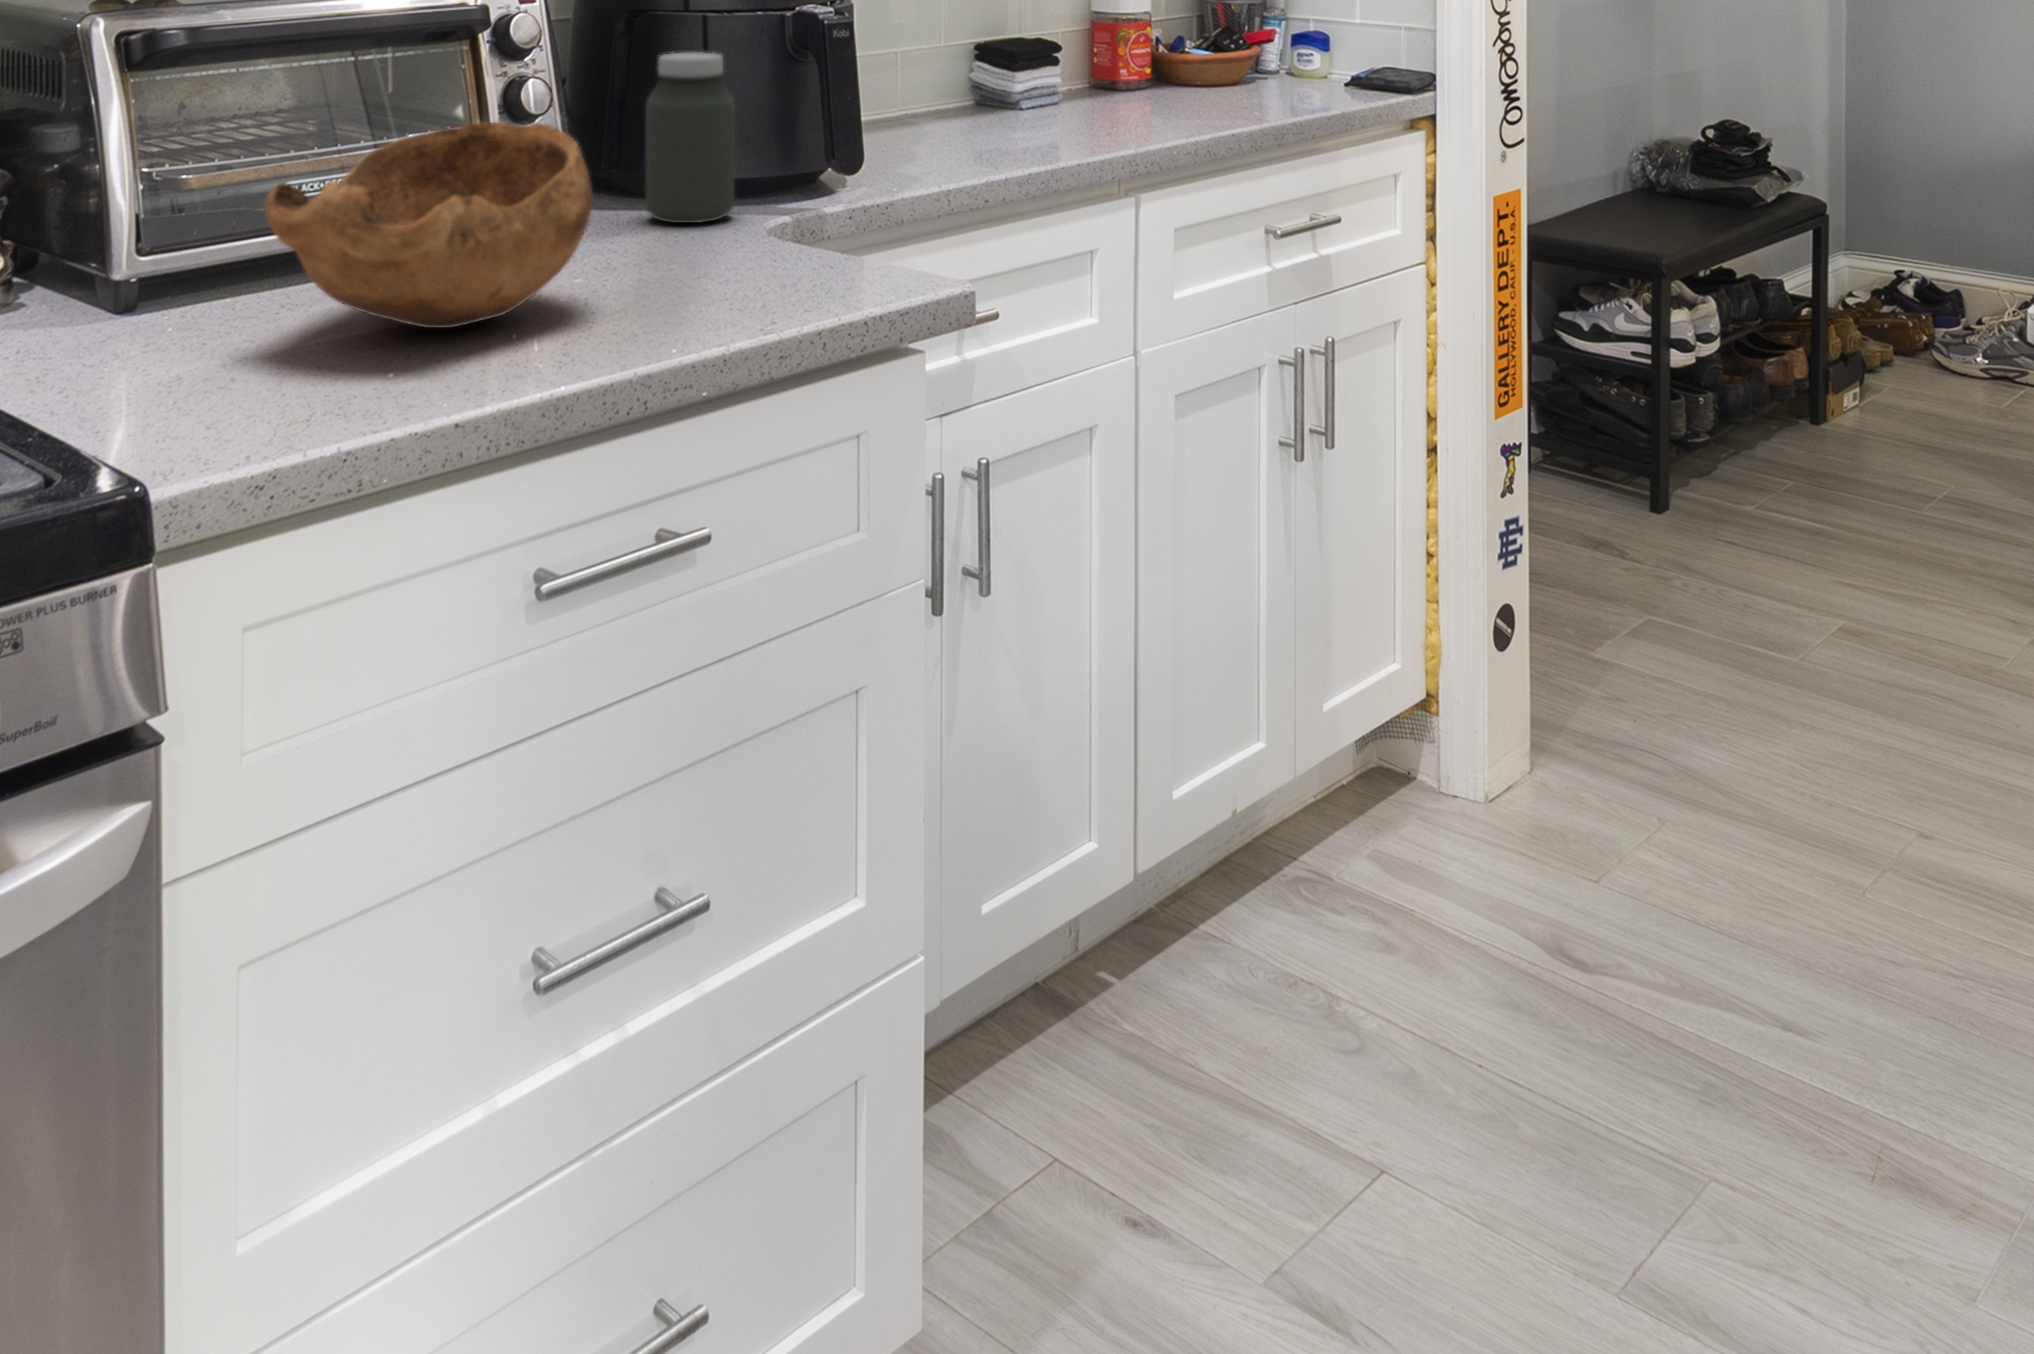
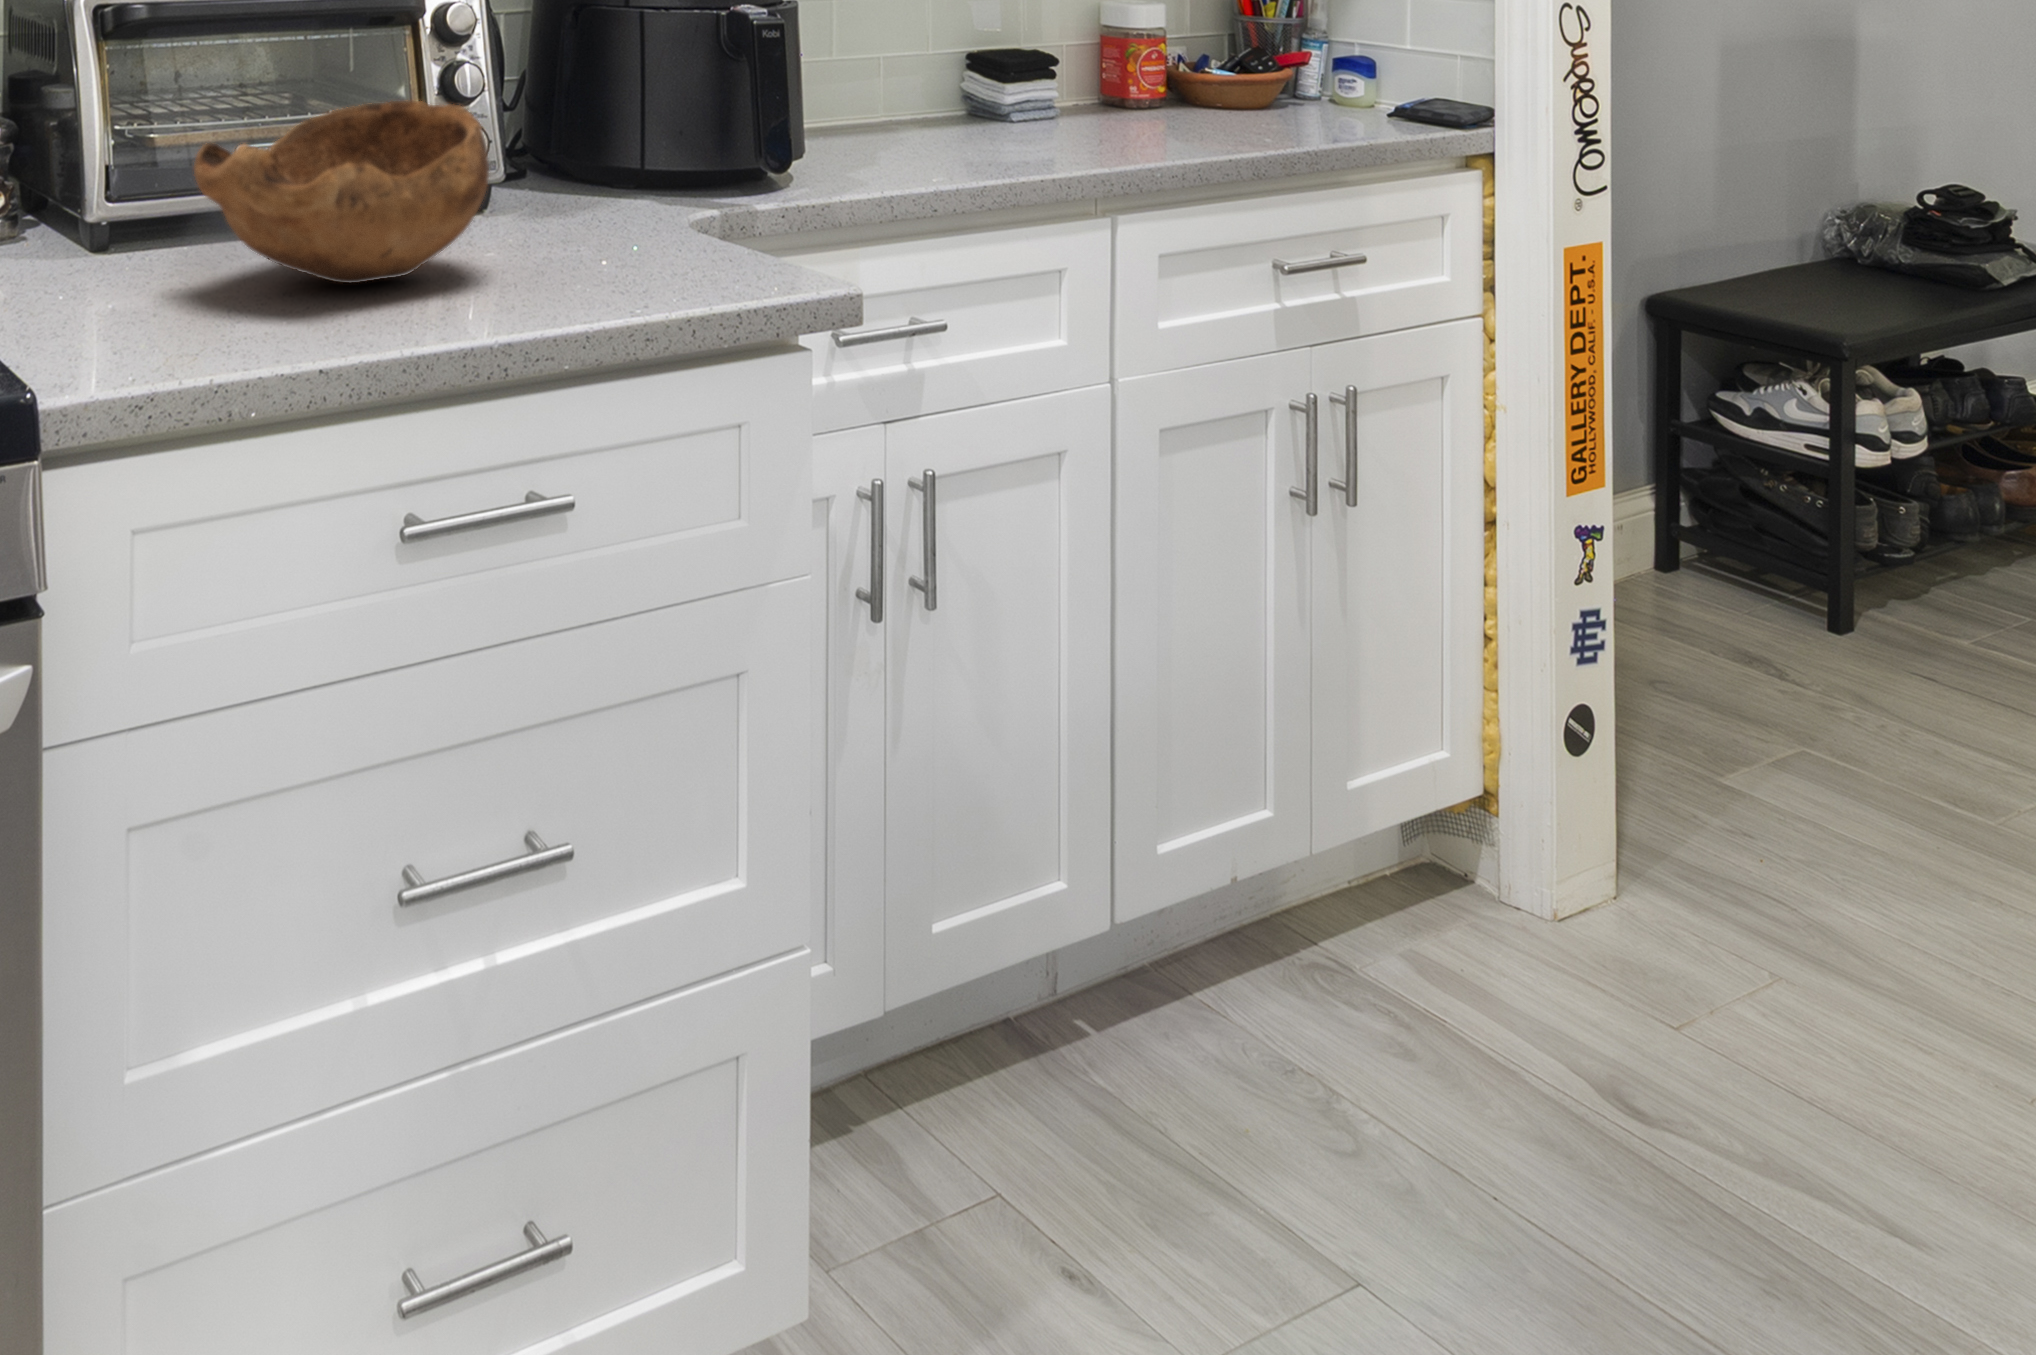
jar: present [646,52,735,223] -> none [587,47,671,209]

